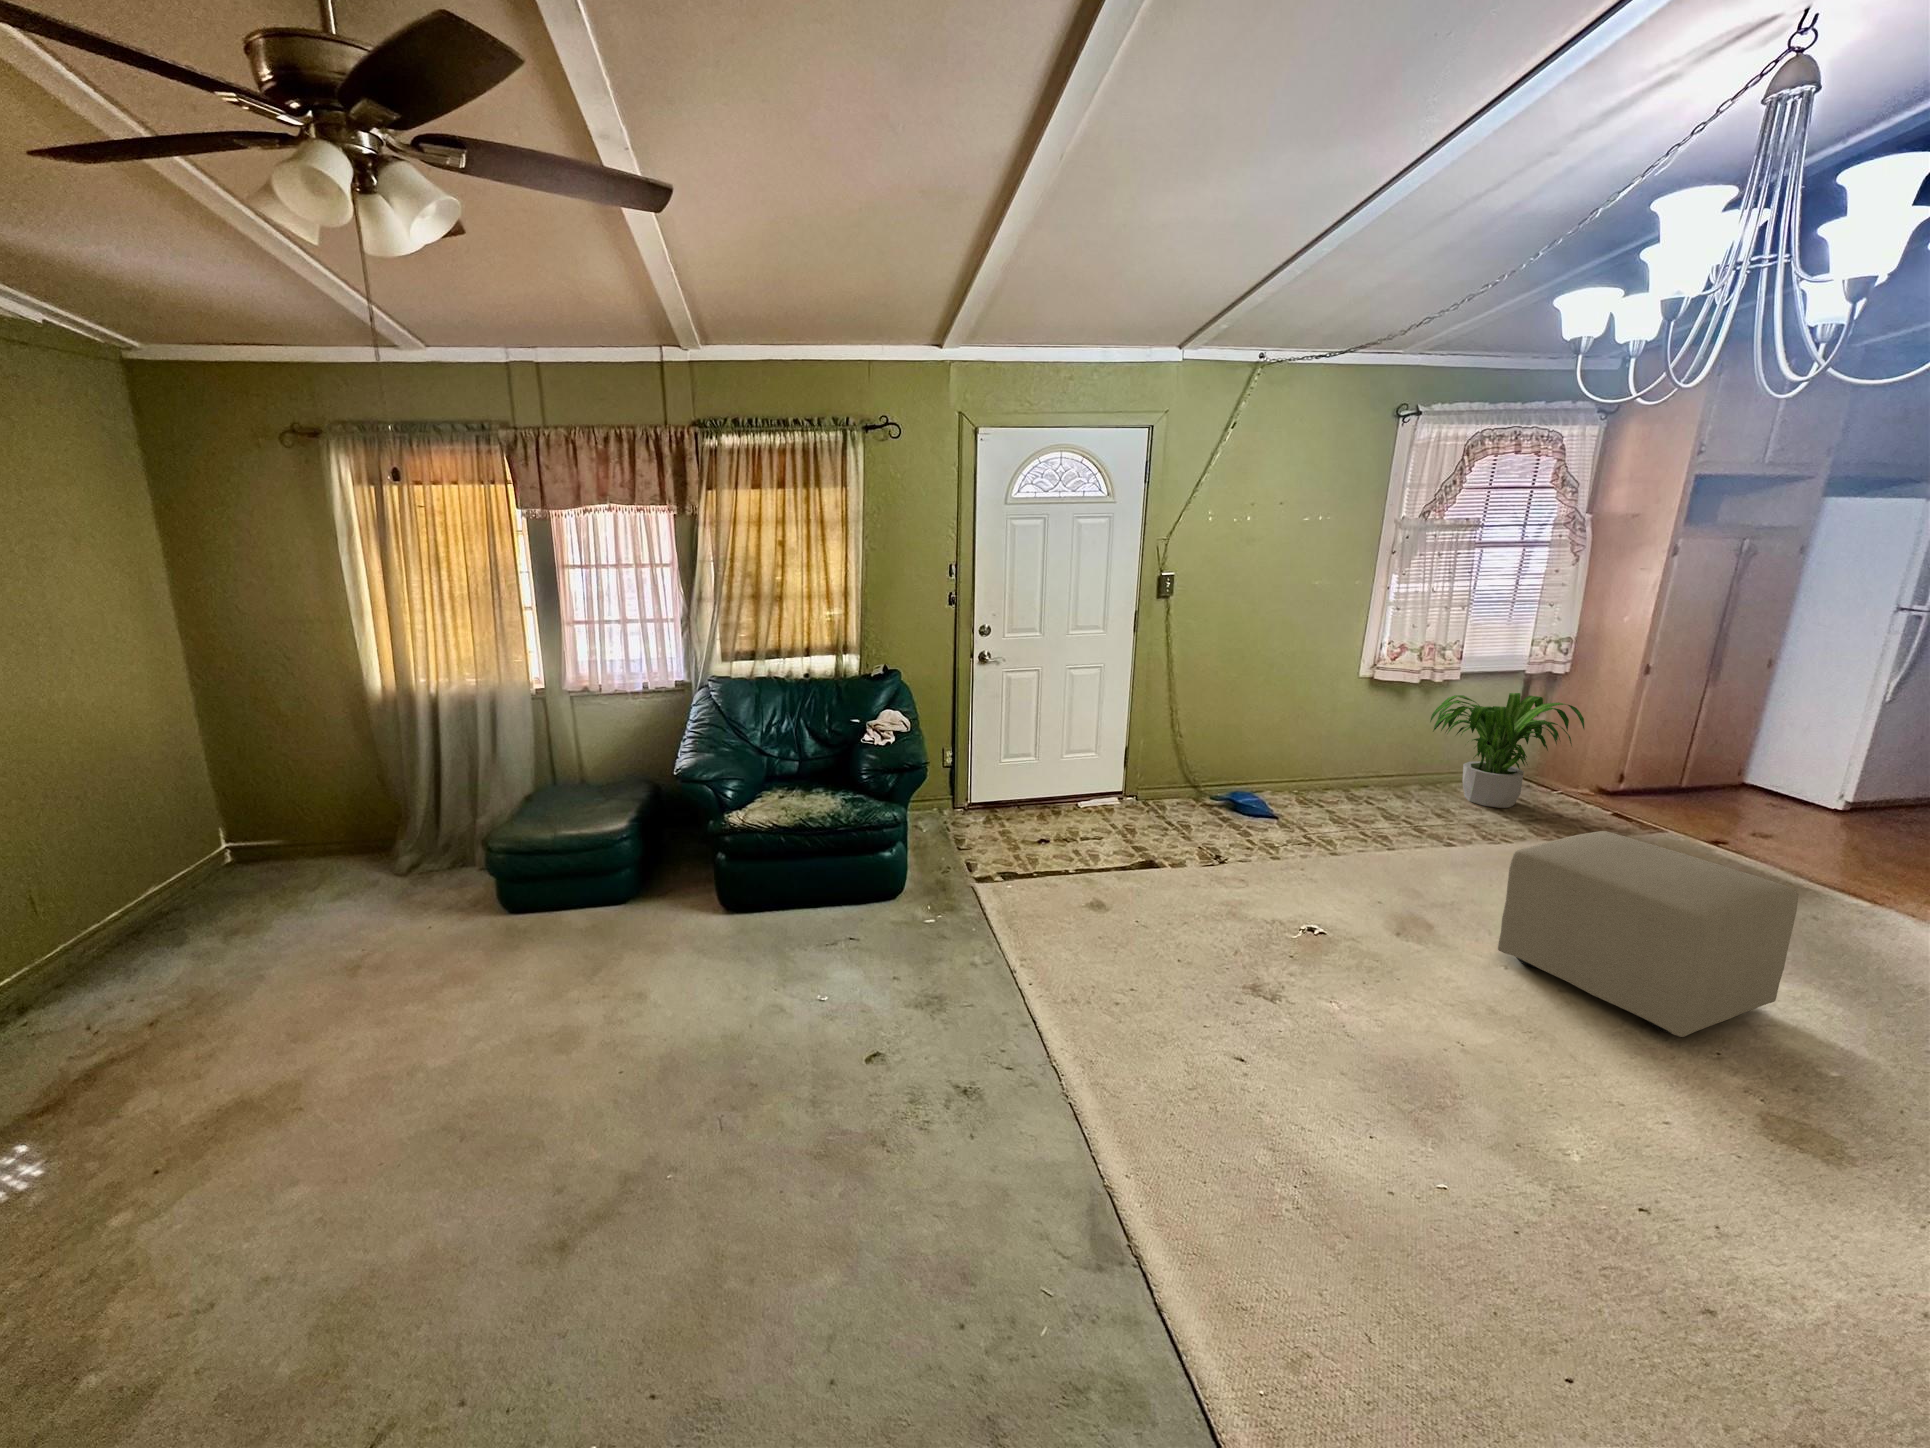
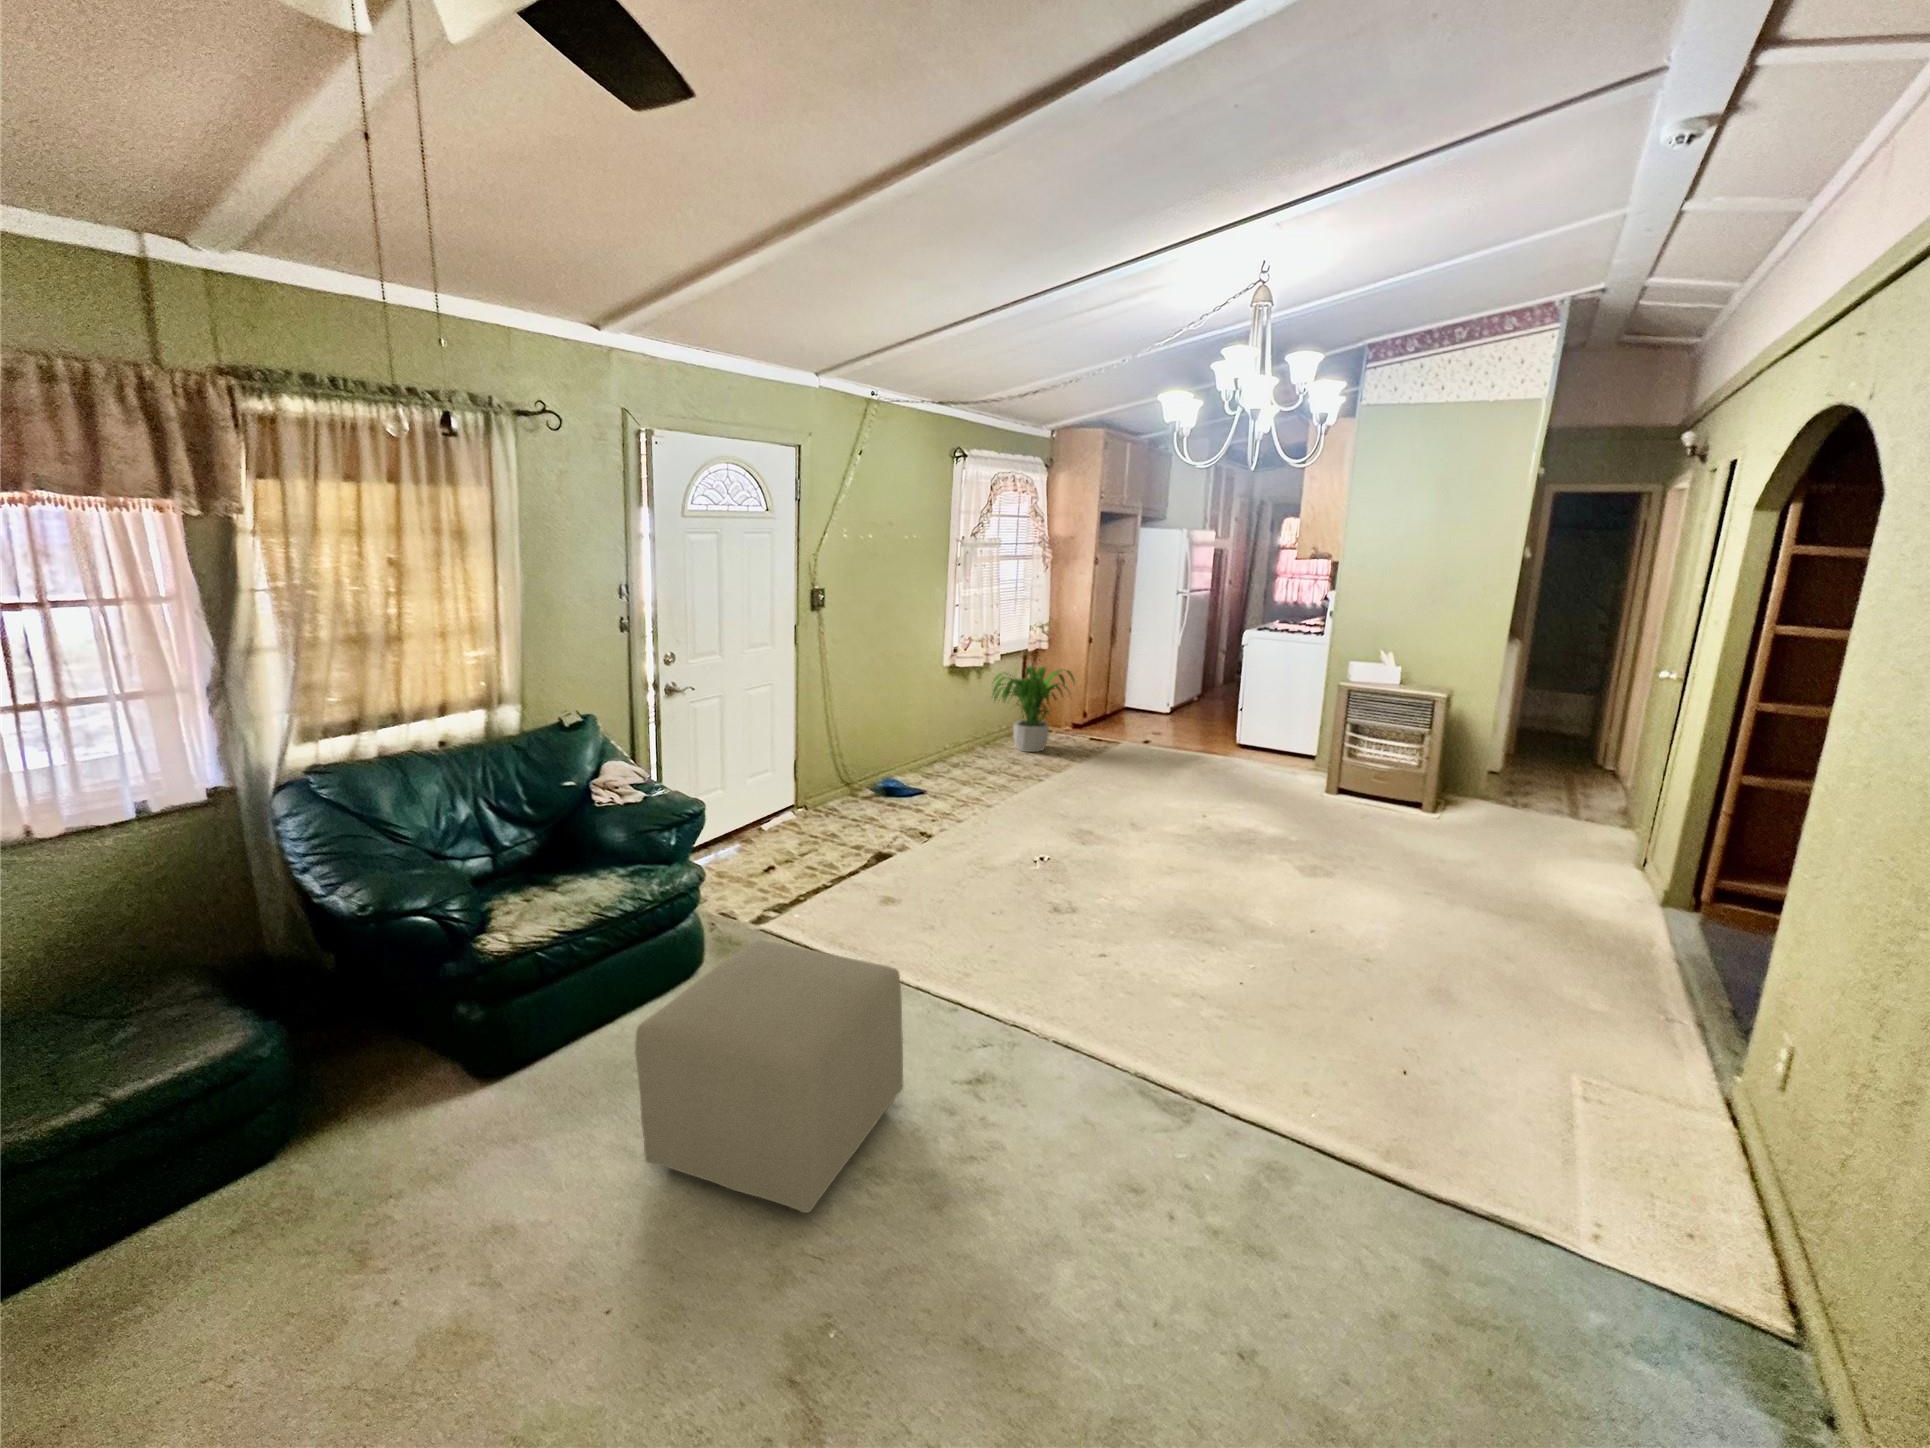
ottoman: present [1498,831,1799,1037] -> present [635,940,903,1213]

